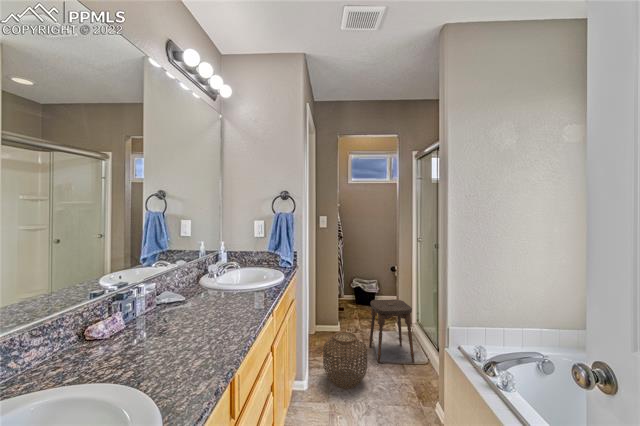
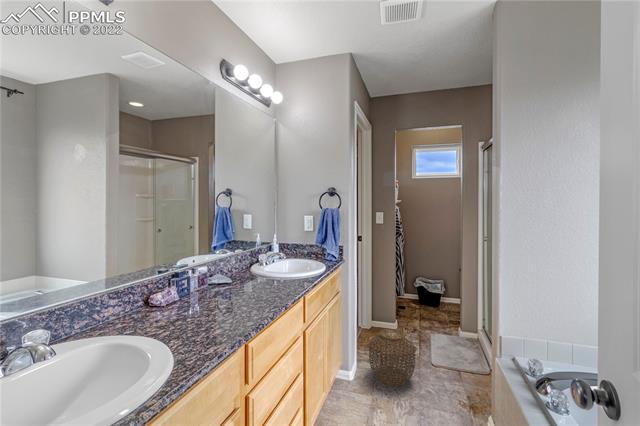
stool: present [369,299,414,363] -> none [425,300,474,371]

